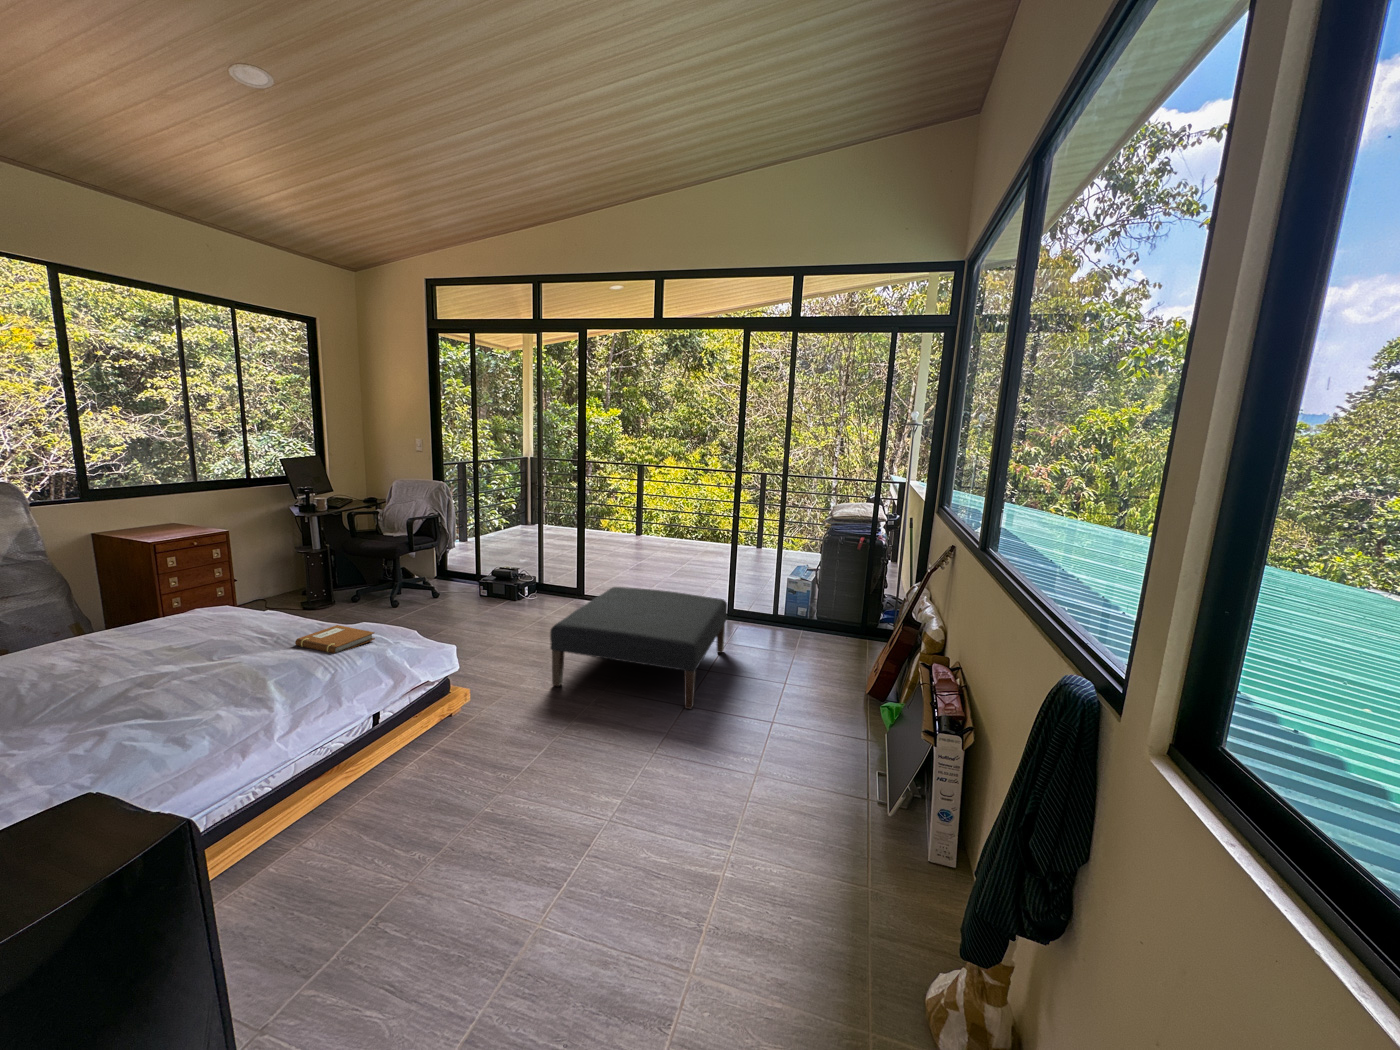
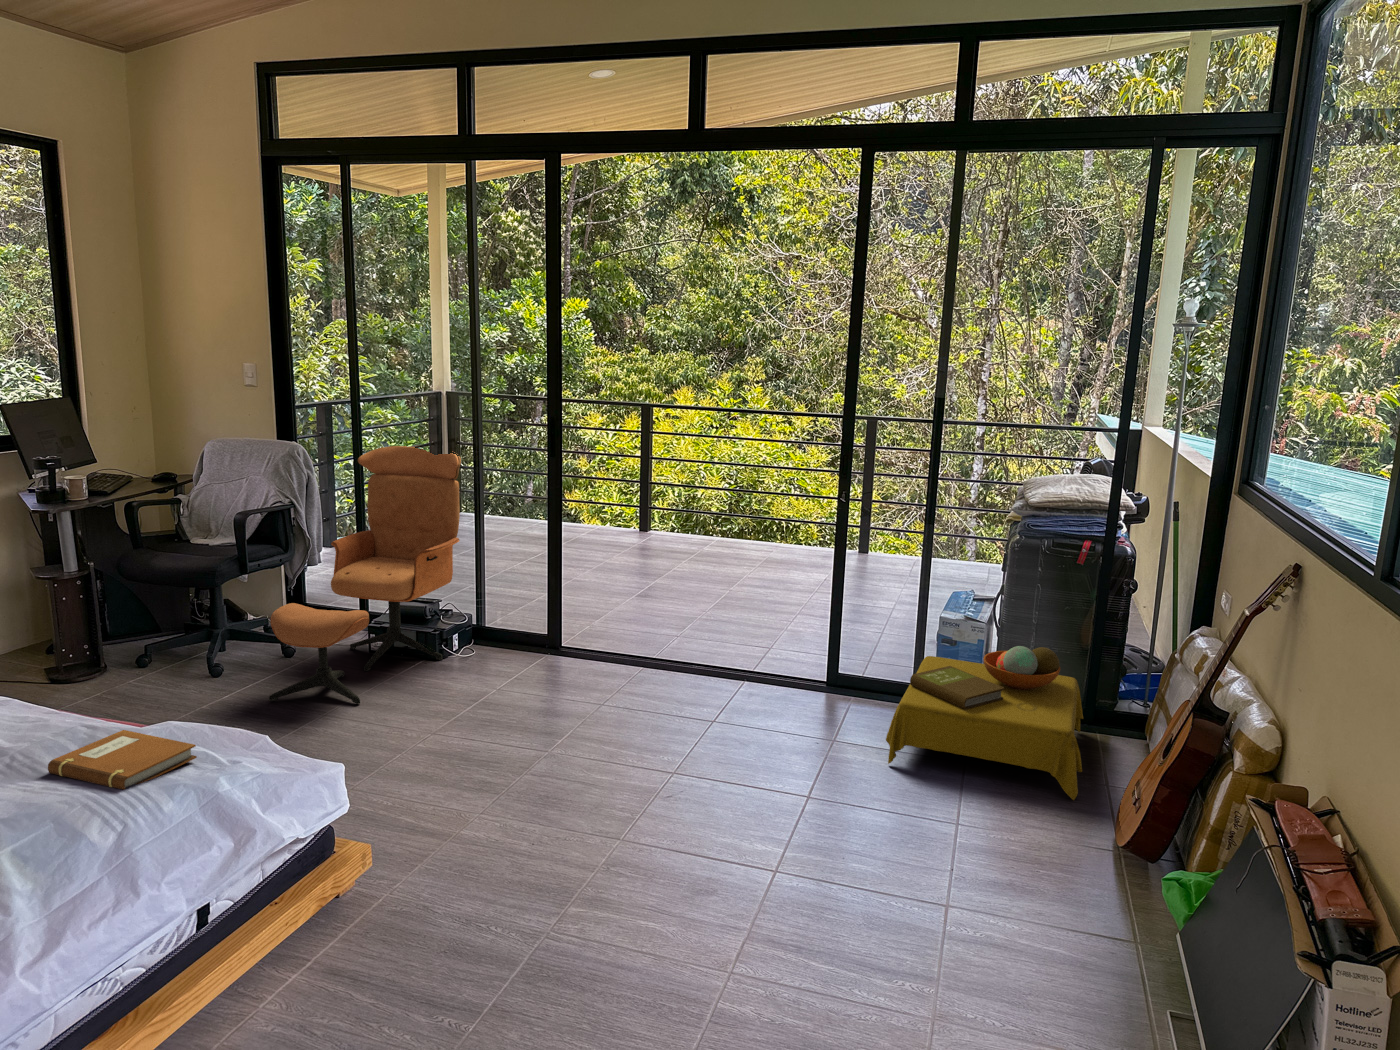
lounge chair: none [424,485,534,622] -> present [269,446,461,704]
ottoman: present [550,587,727,709] -> none [516,639,837,879]
side table: none [753,592,860,673] -> present [886,646,1083,800]

